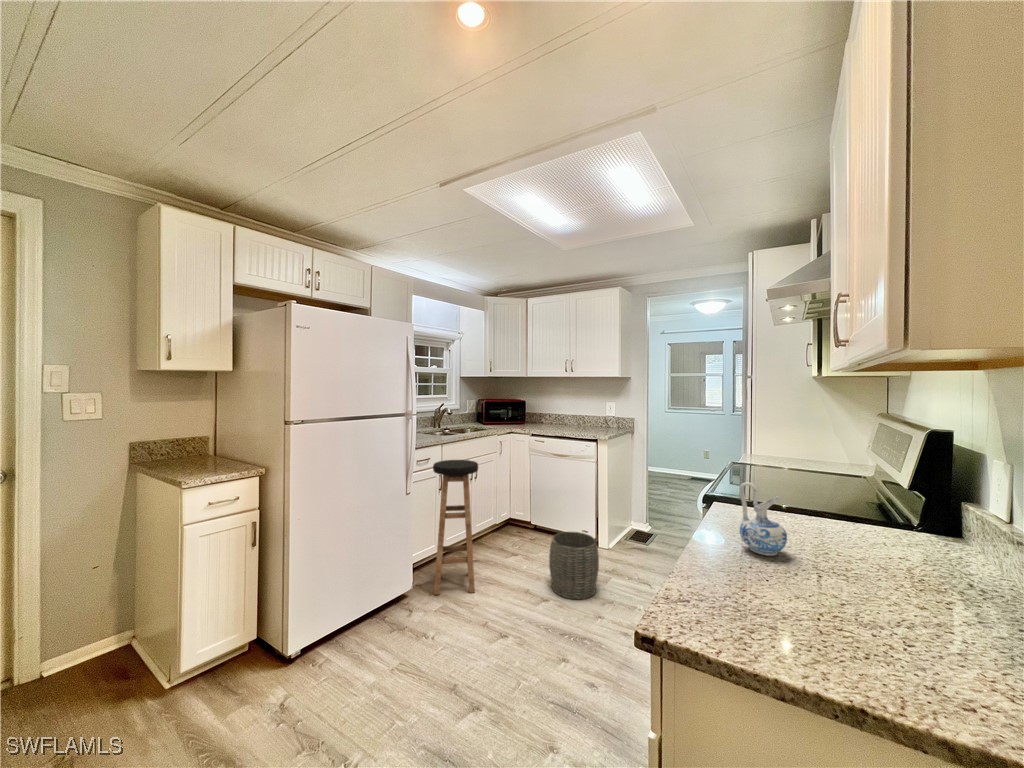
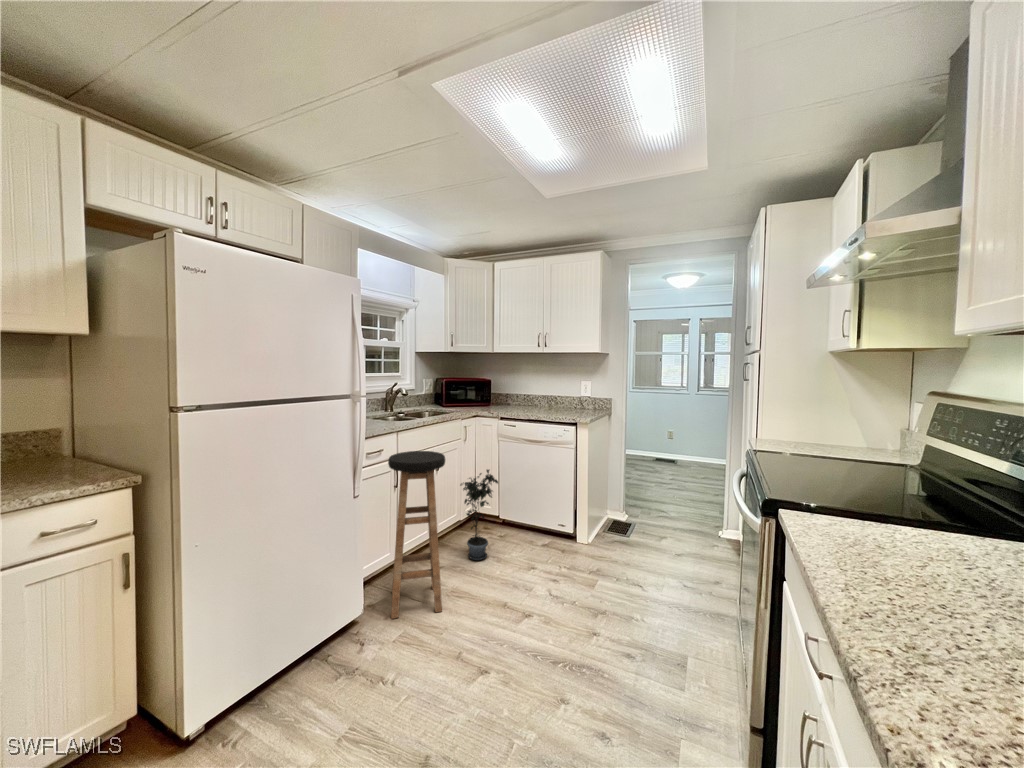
potted plant: none [493,478,526,557] -> present [461,470,498,560]
ceramic pitcher: present [740,482,787,556] -> none [883,499,969,612]
woven basket: present [549,532,599,599] -> none [530,531,587,612]

